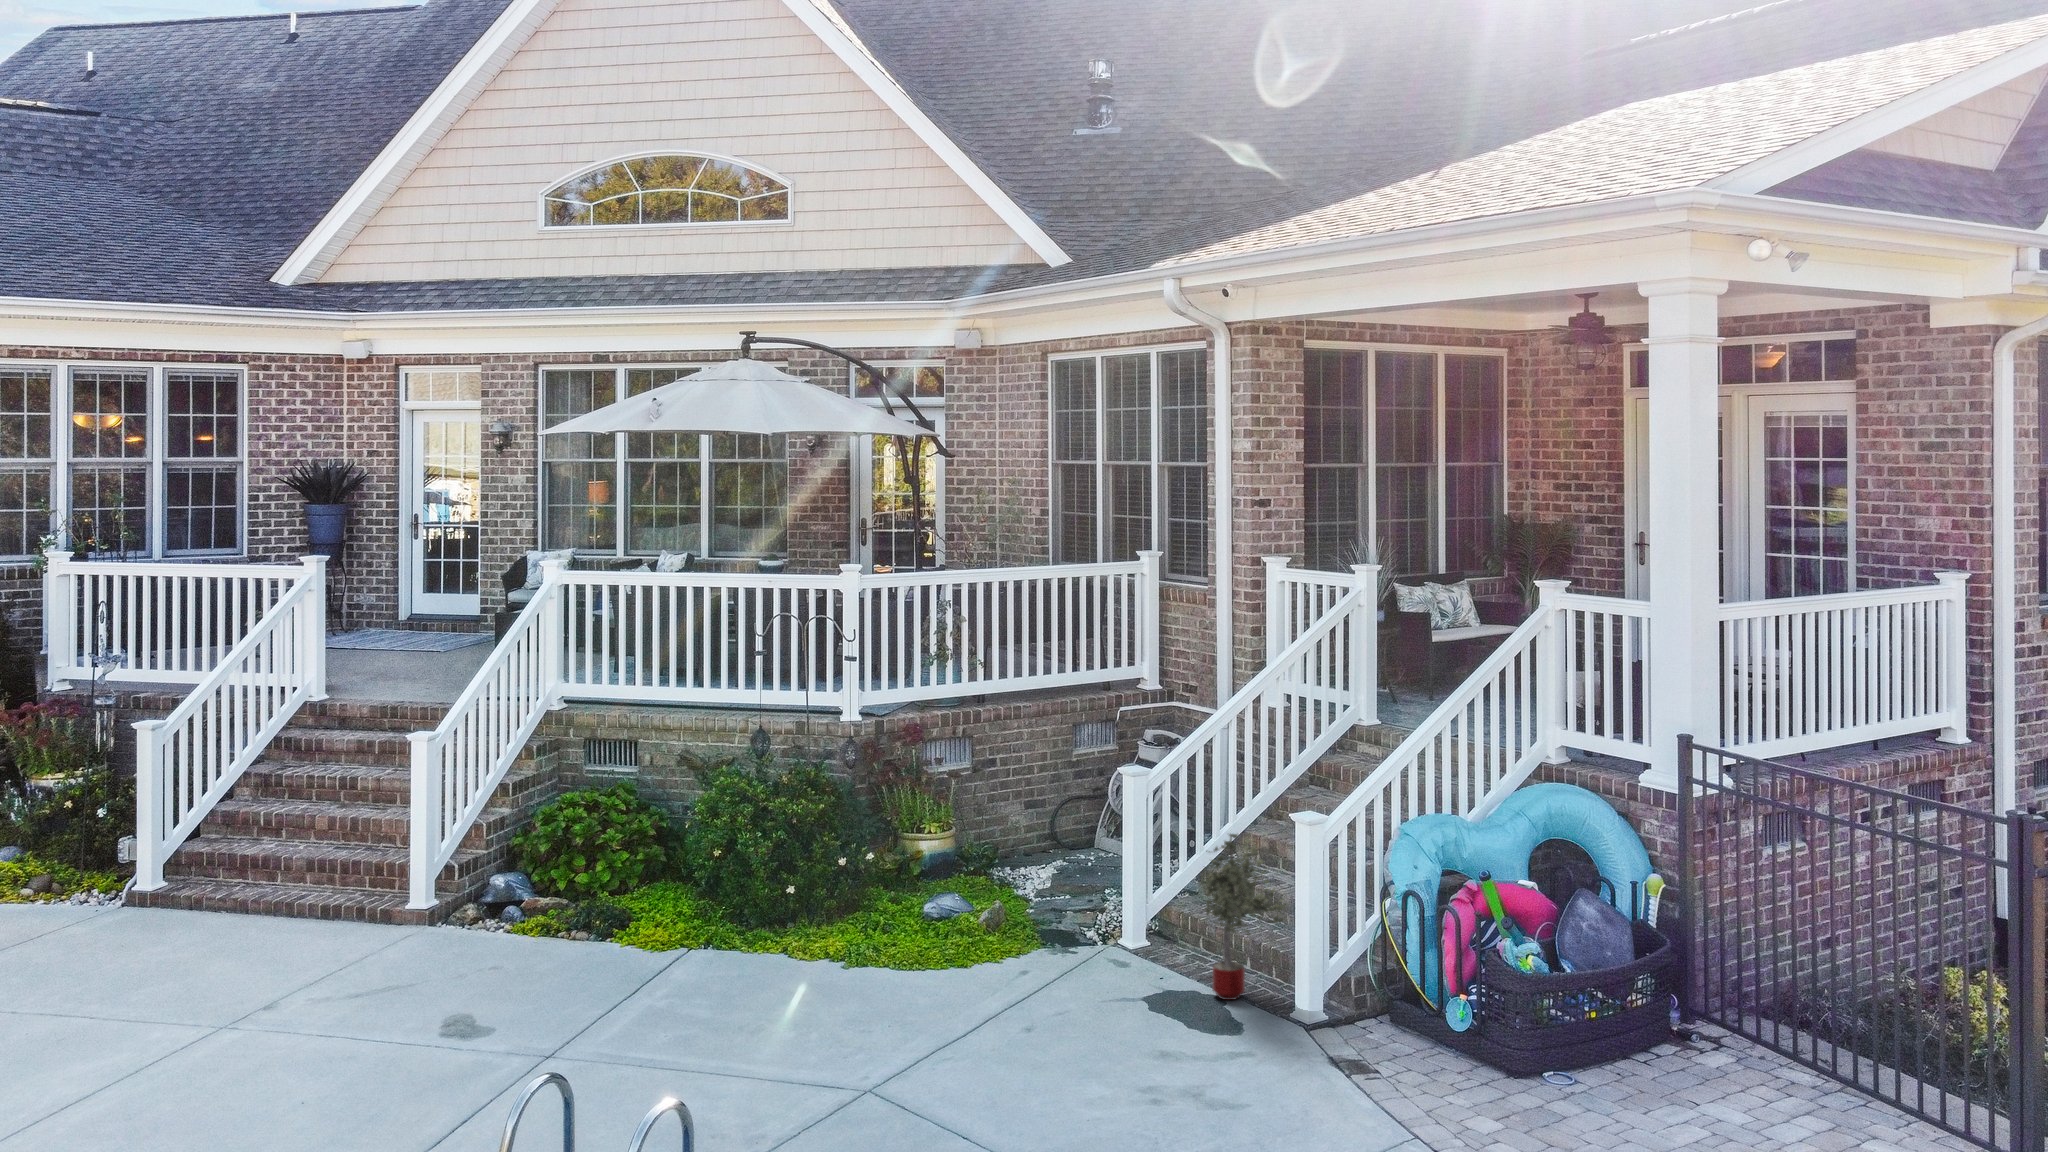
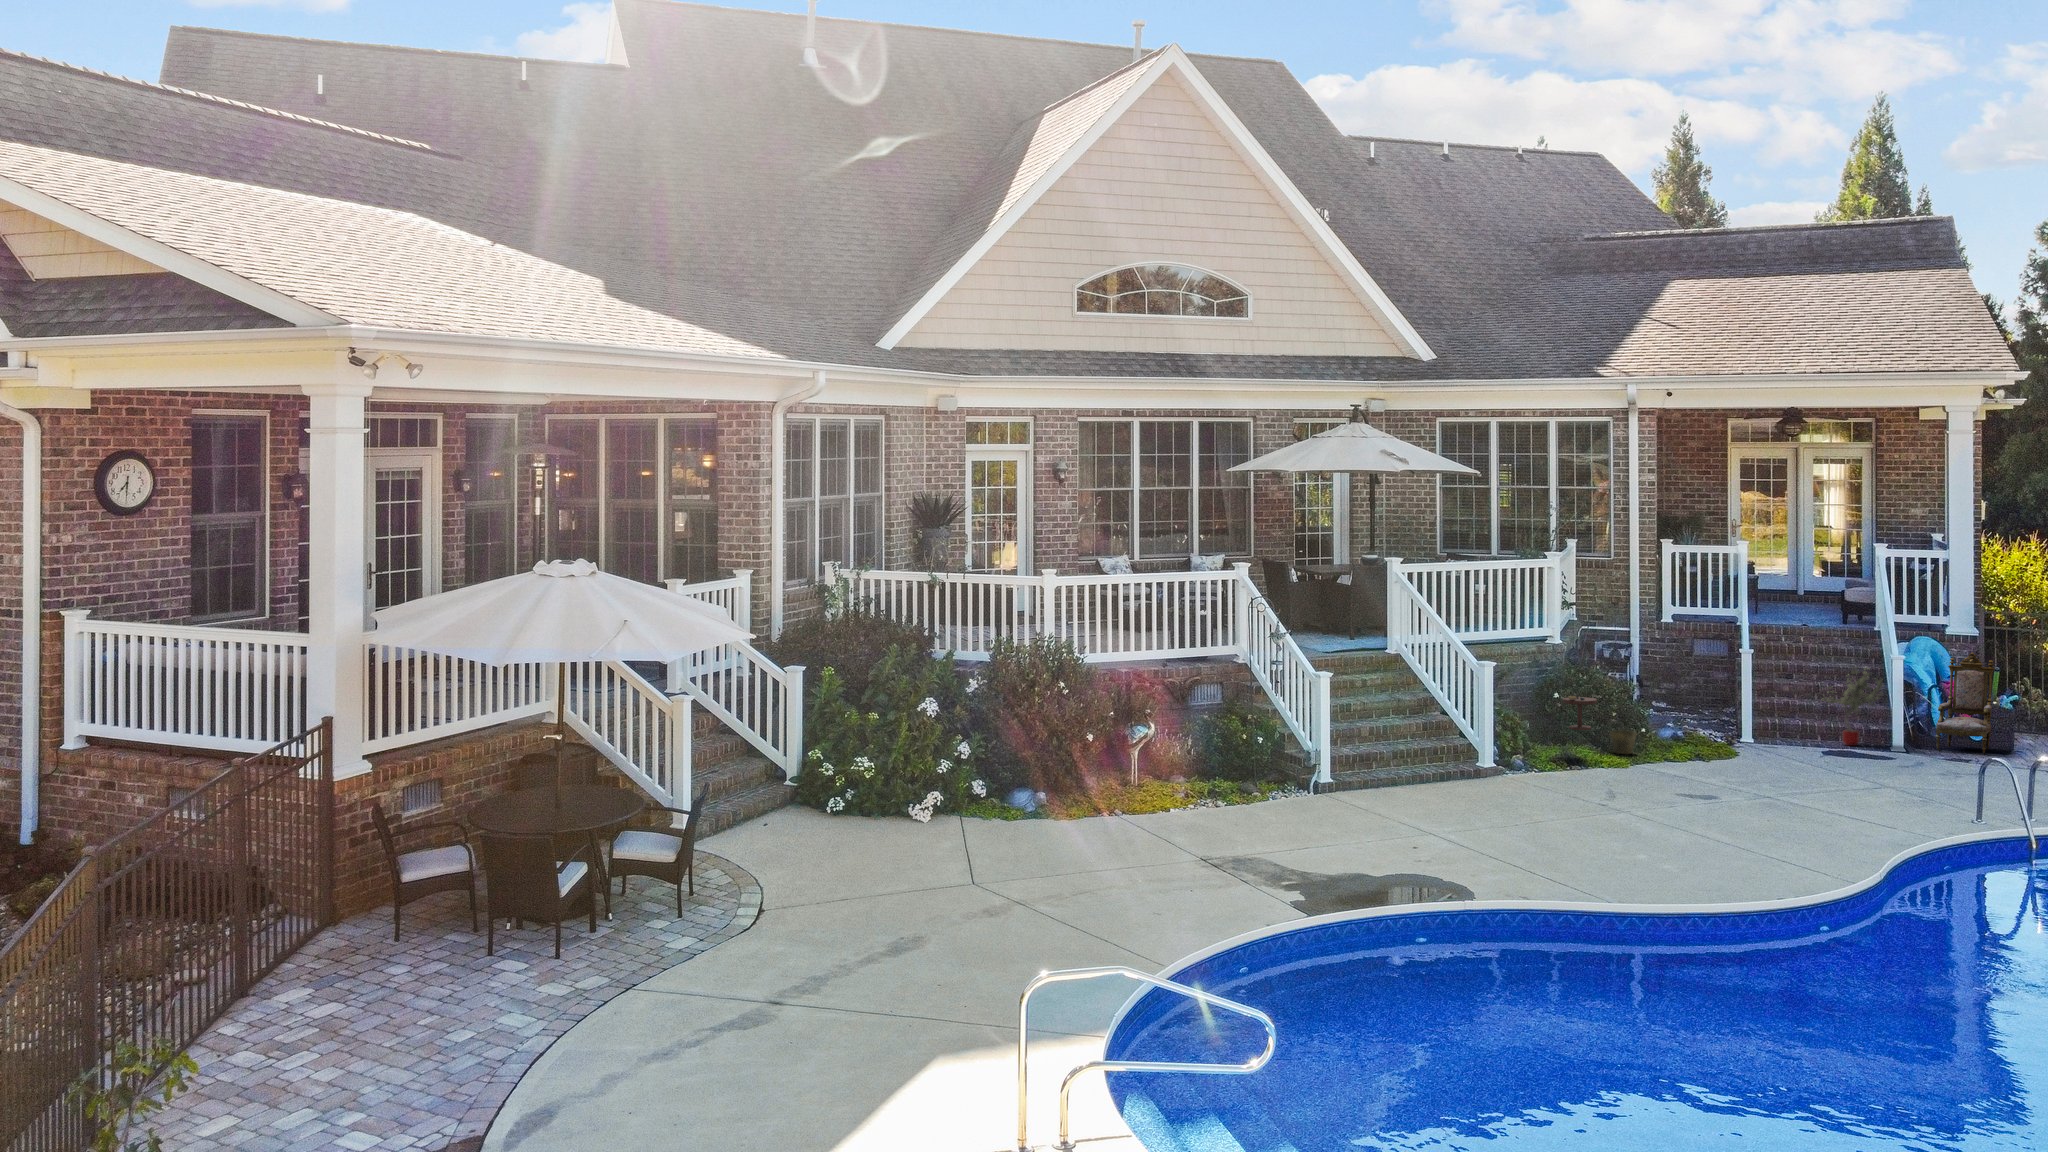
side table: none [669,821,728,931] -> present [1563,696,1597,730]
armchair: none [1326,835,1479,1082] -> present [1935,652,1995,755]
bucket: none [770,872,813,941] -> present [1610,730,1636,754]

